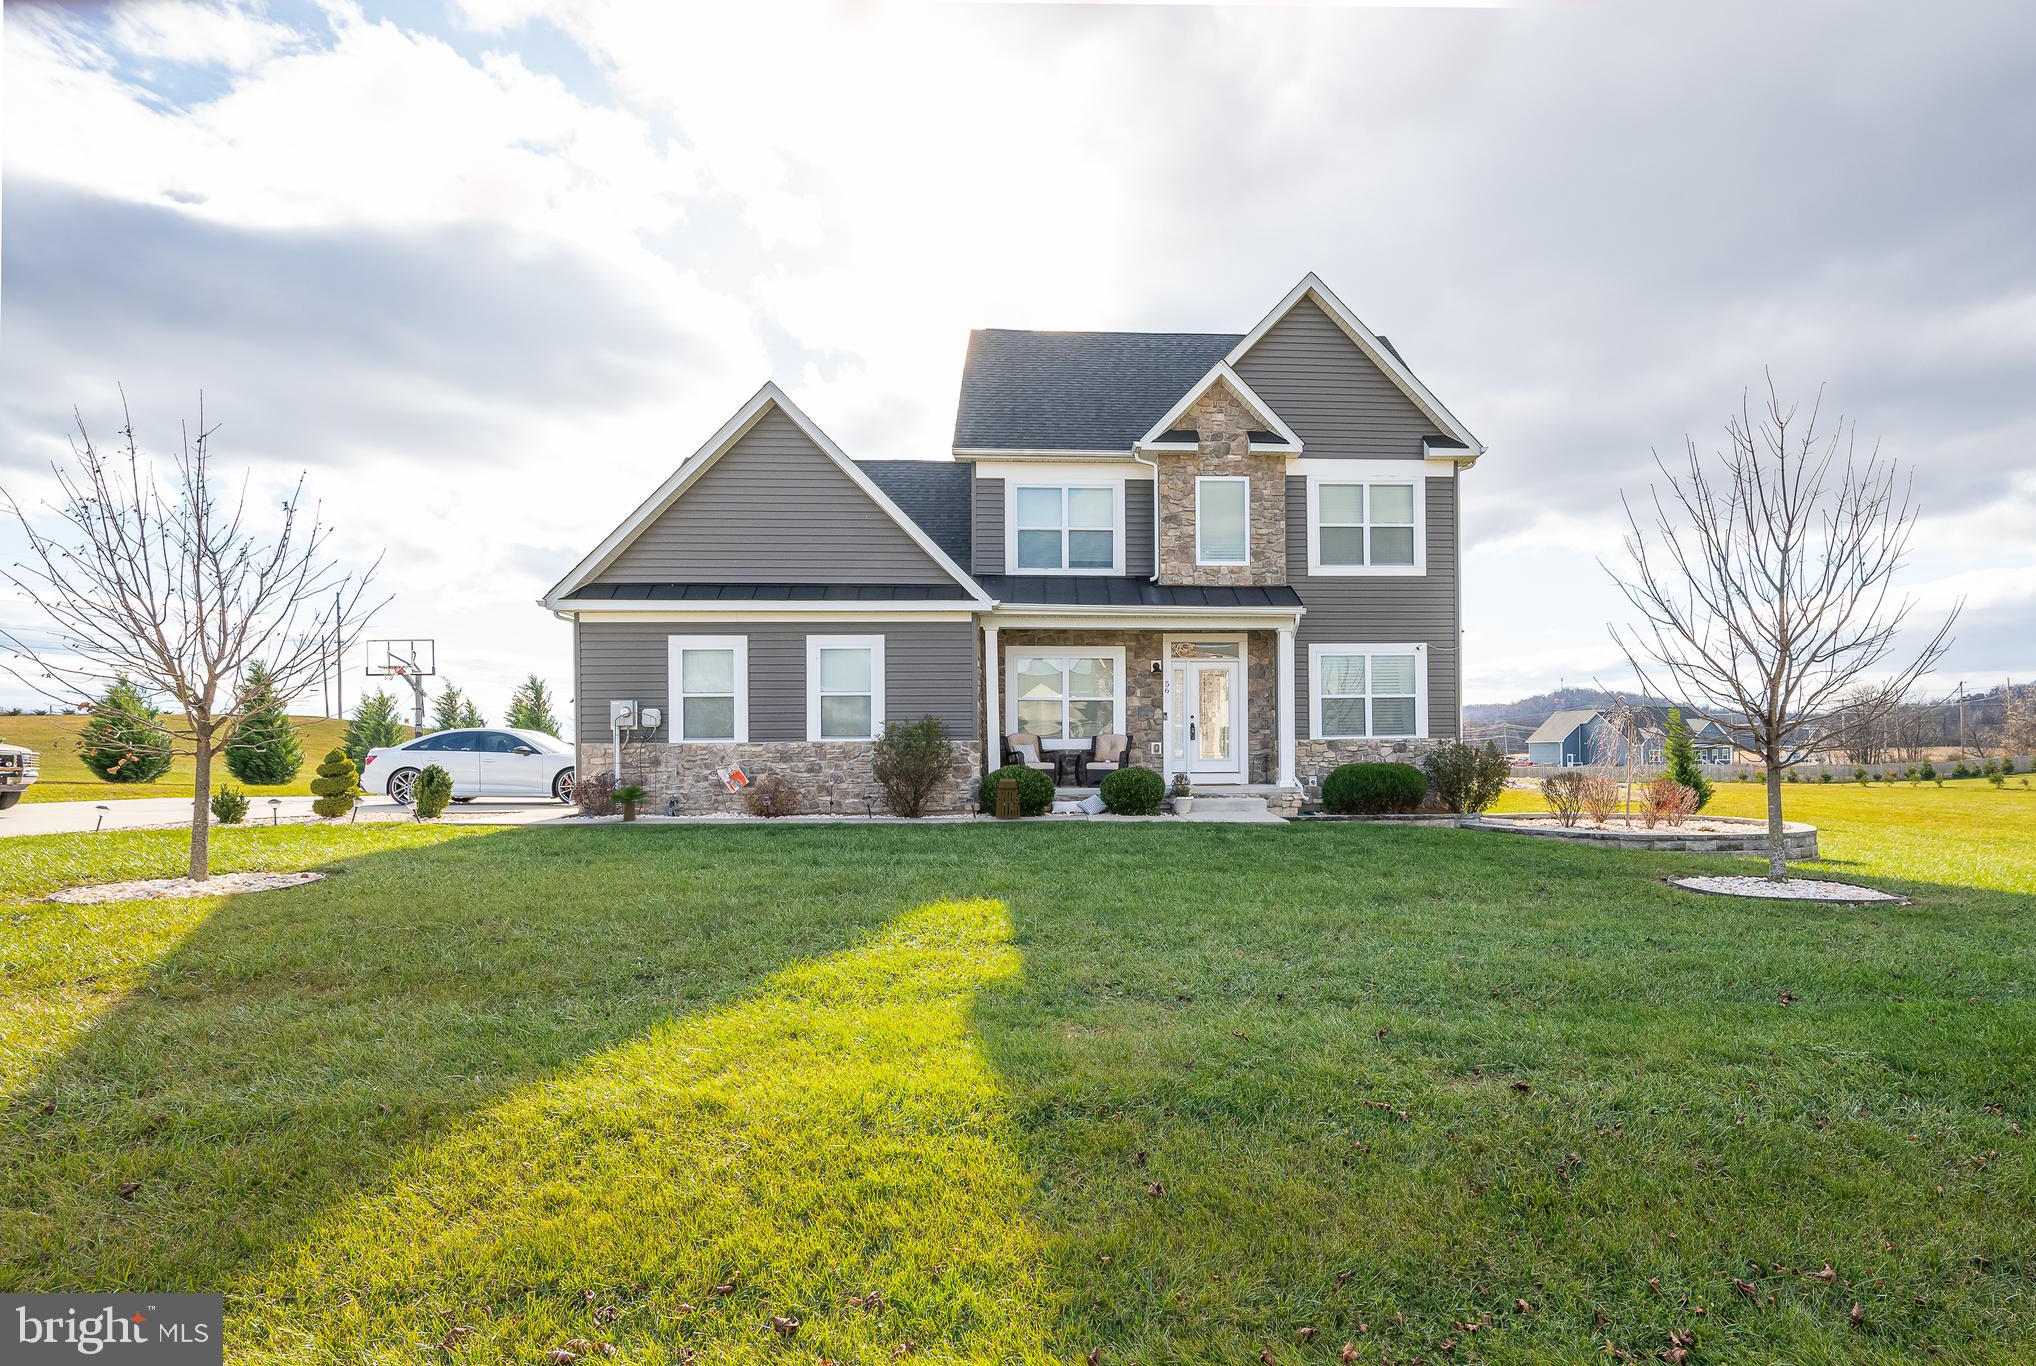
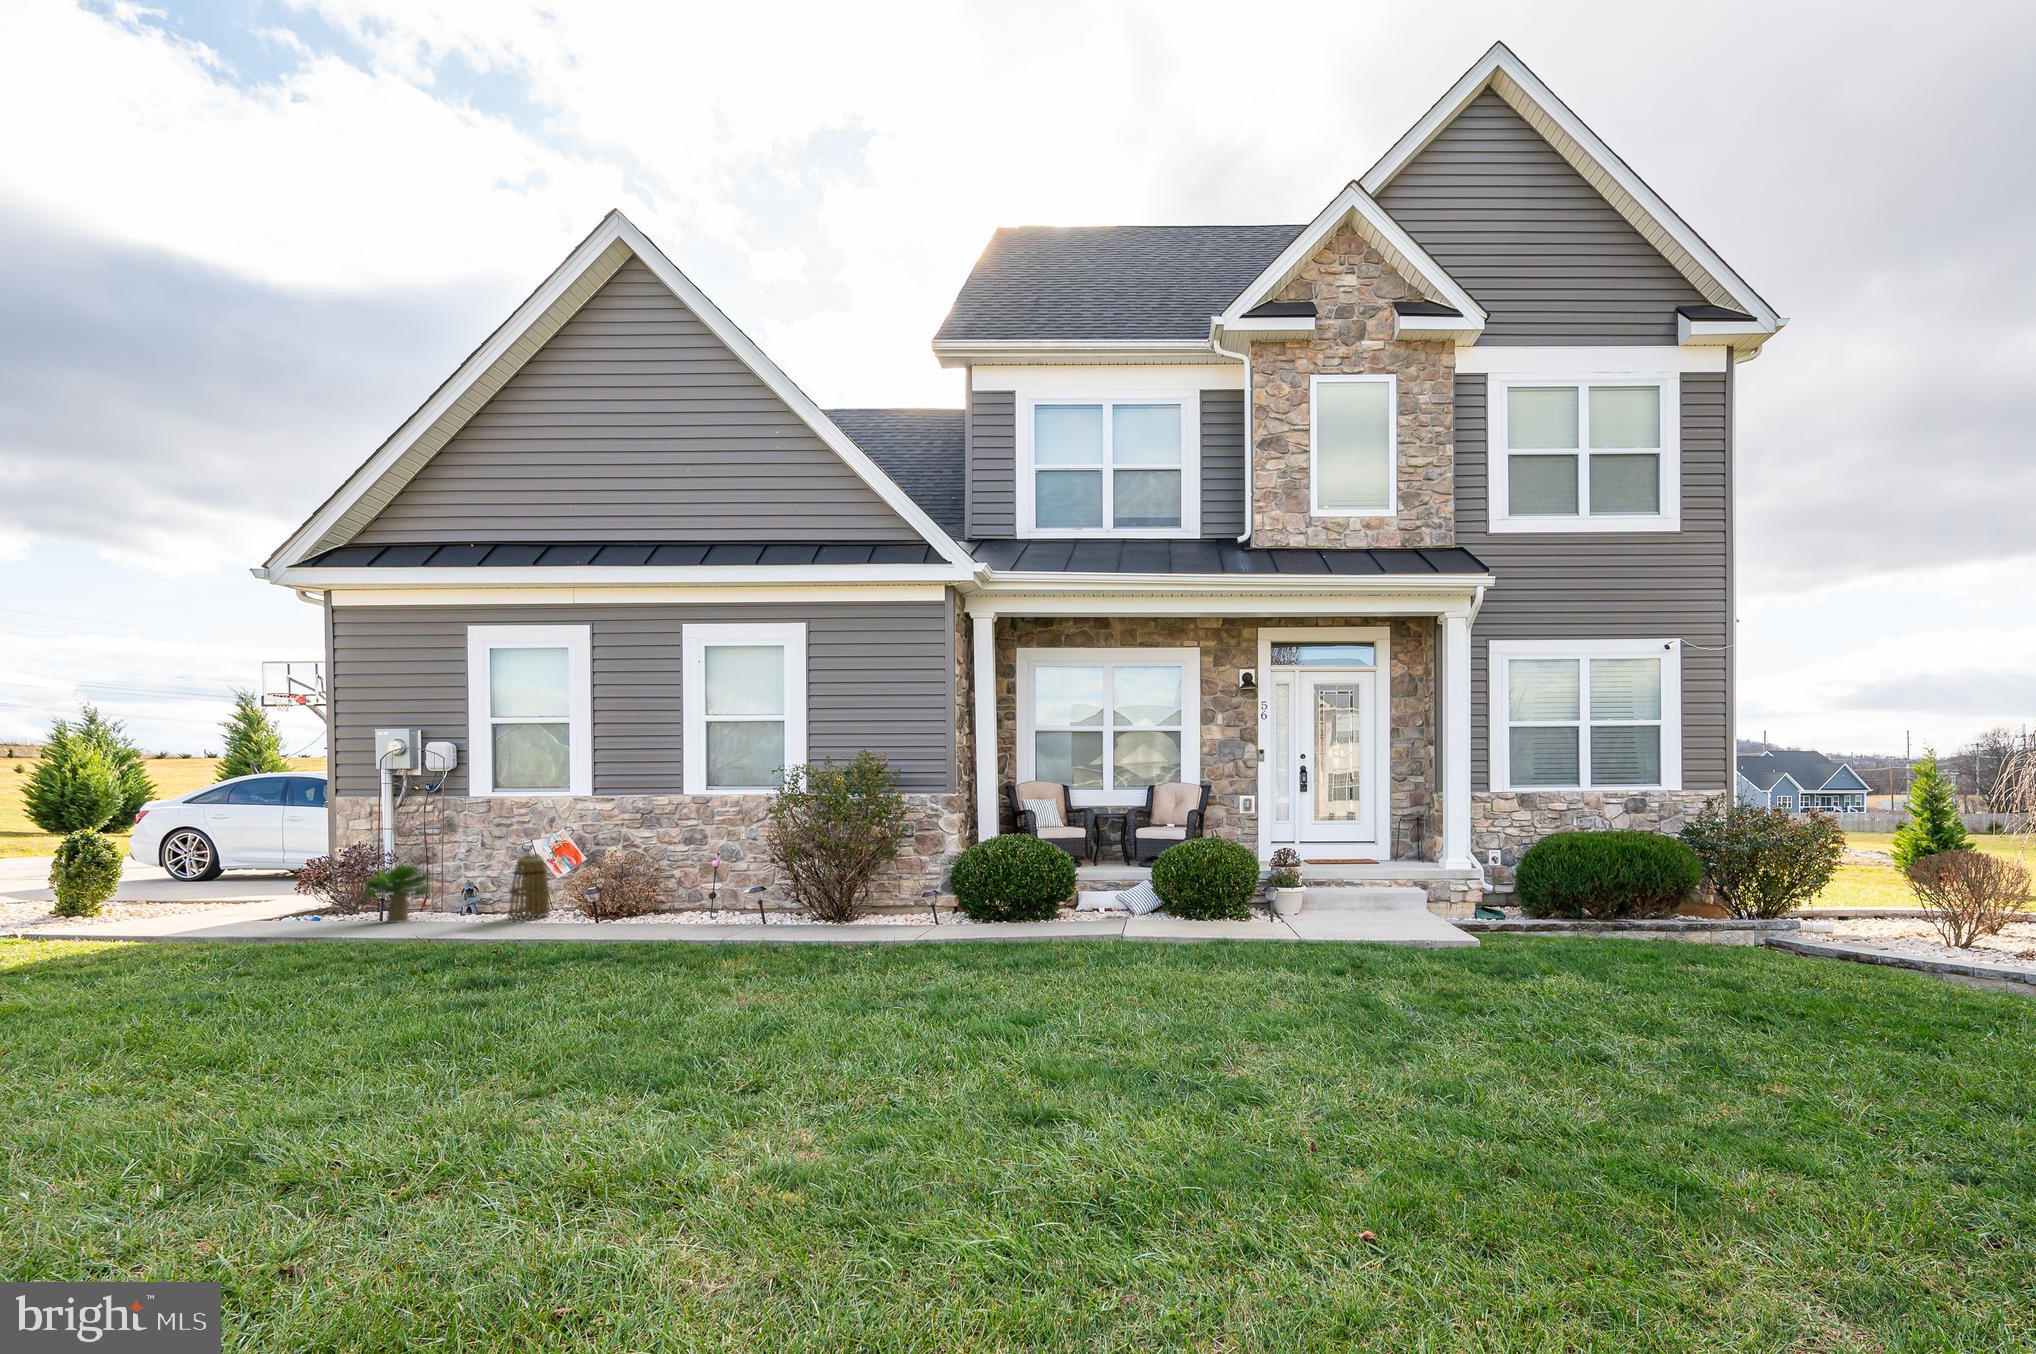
basket: present [996,778,1020,820] -> present [508,856,550,920]

